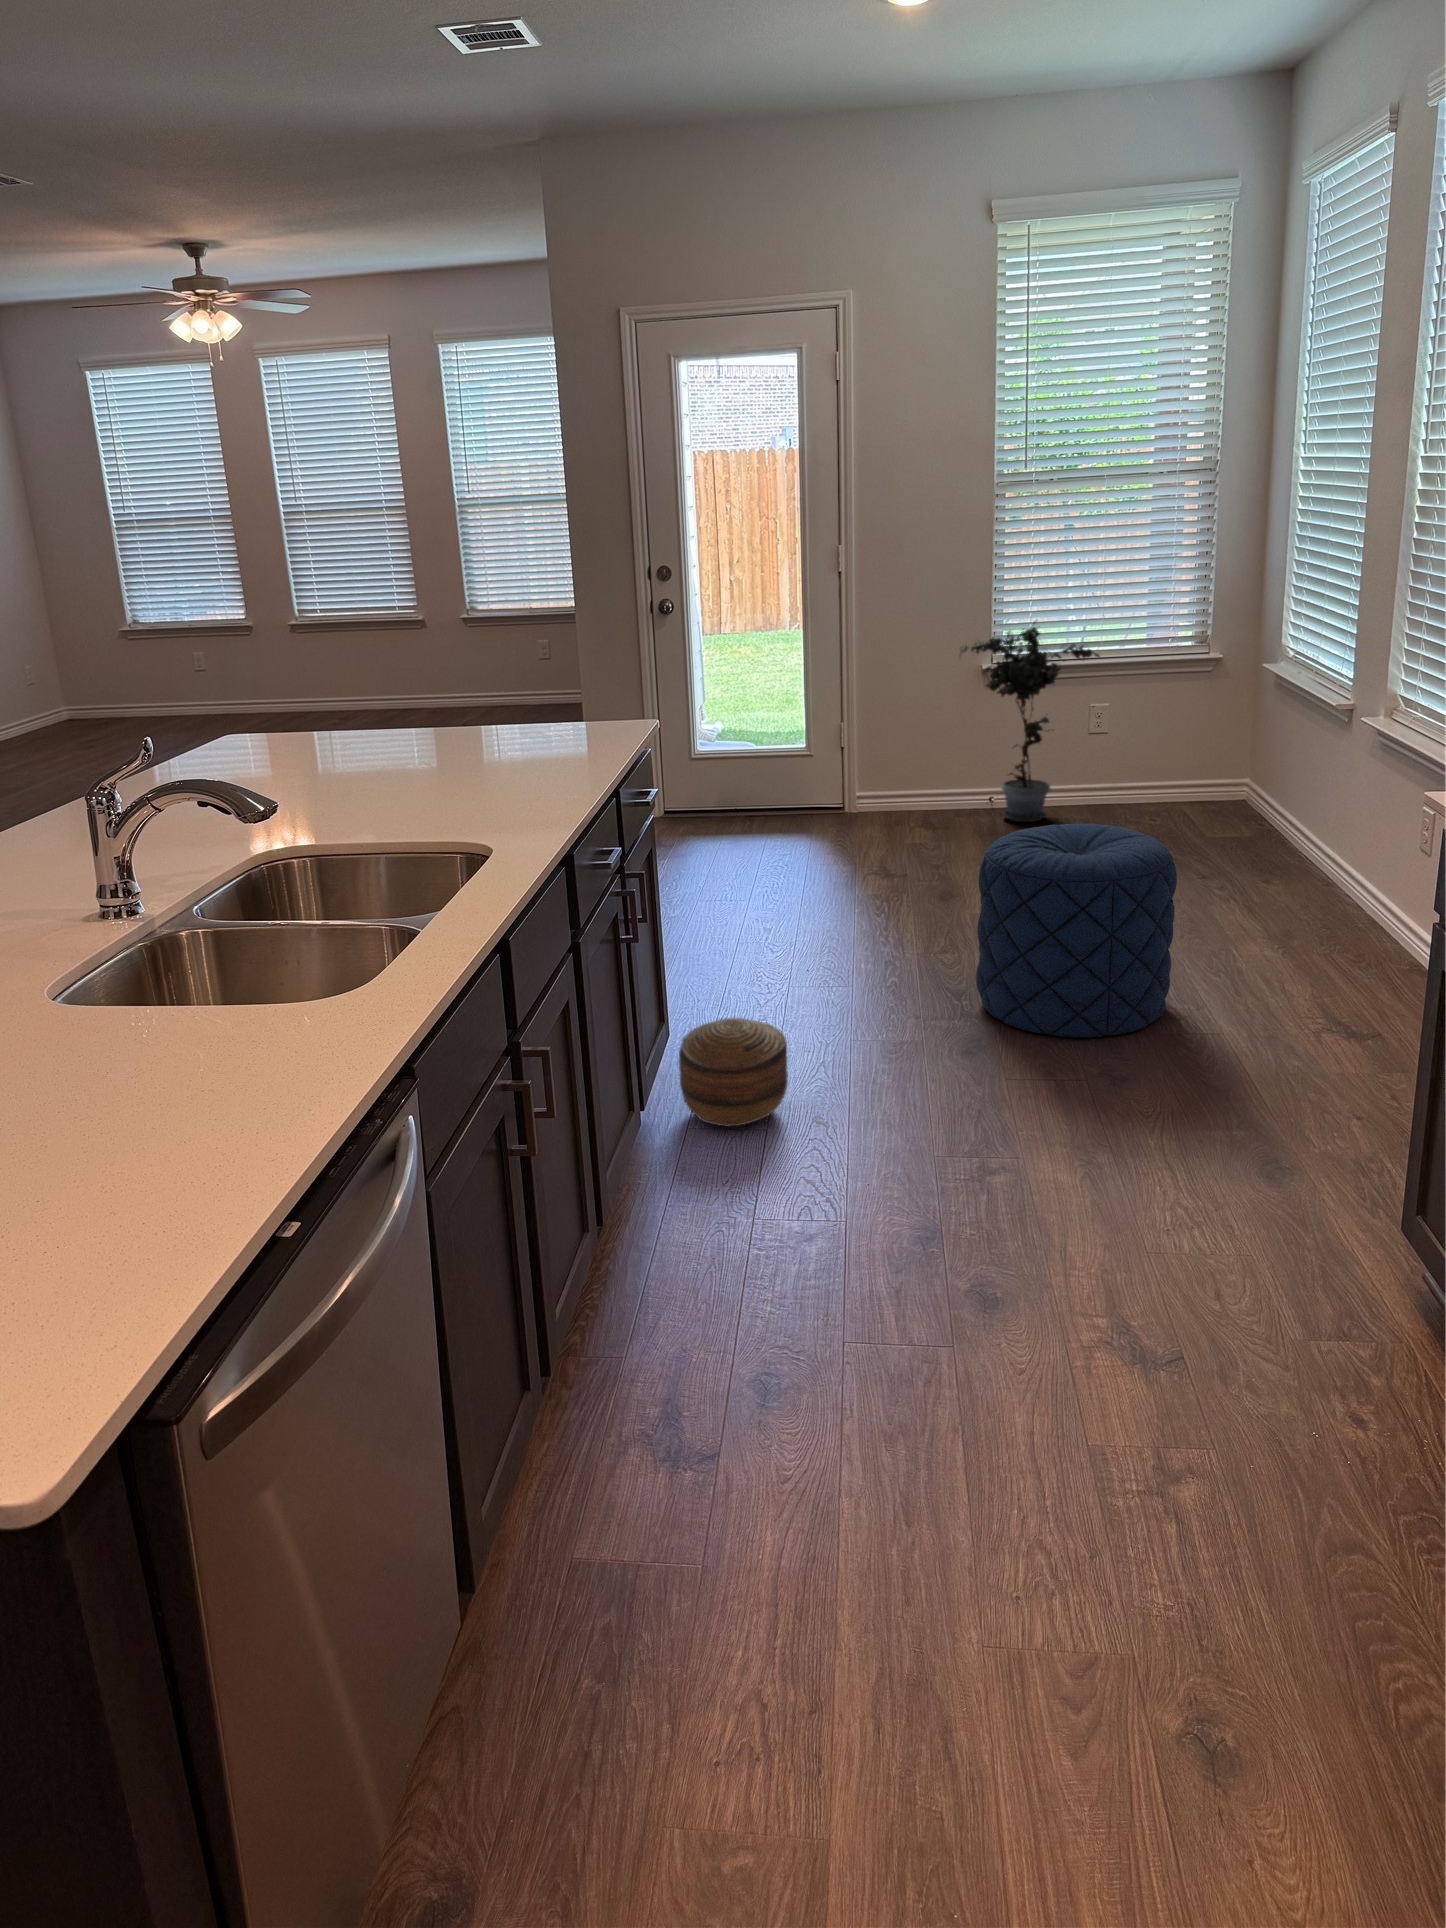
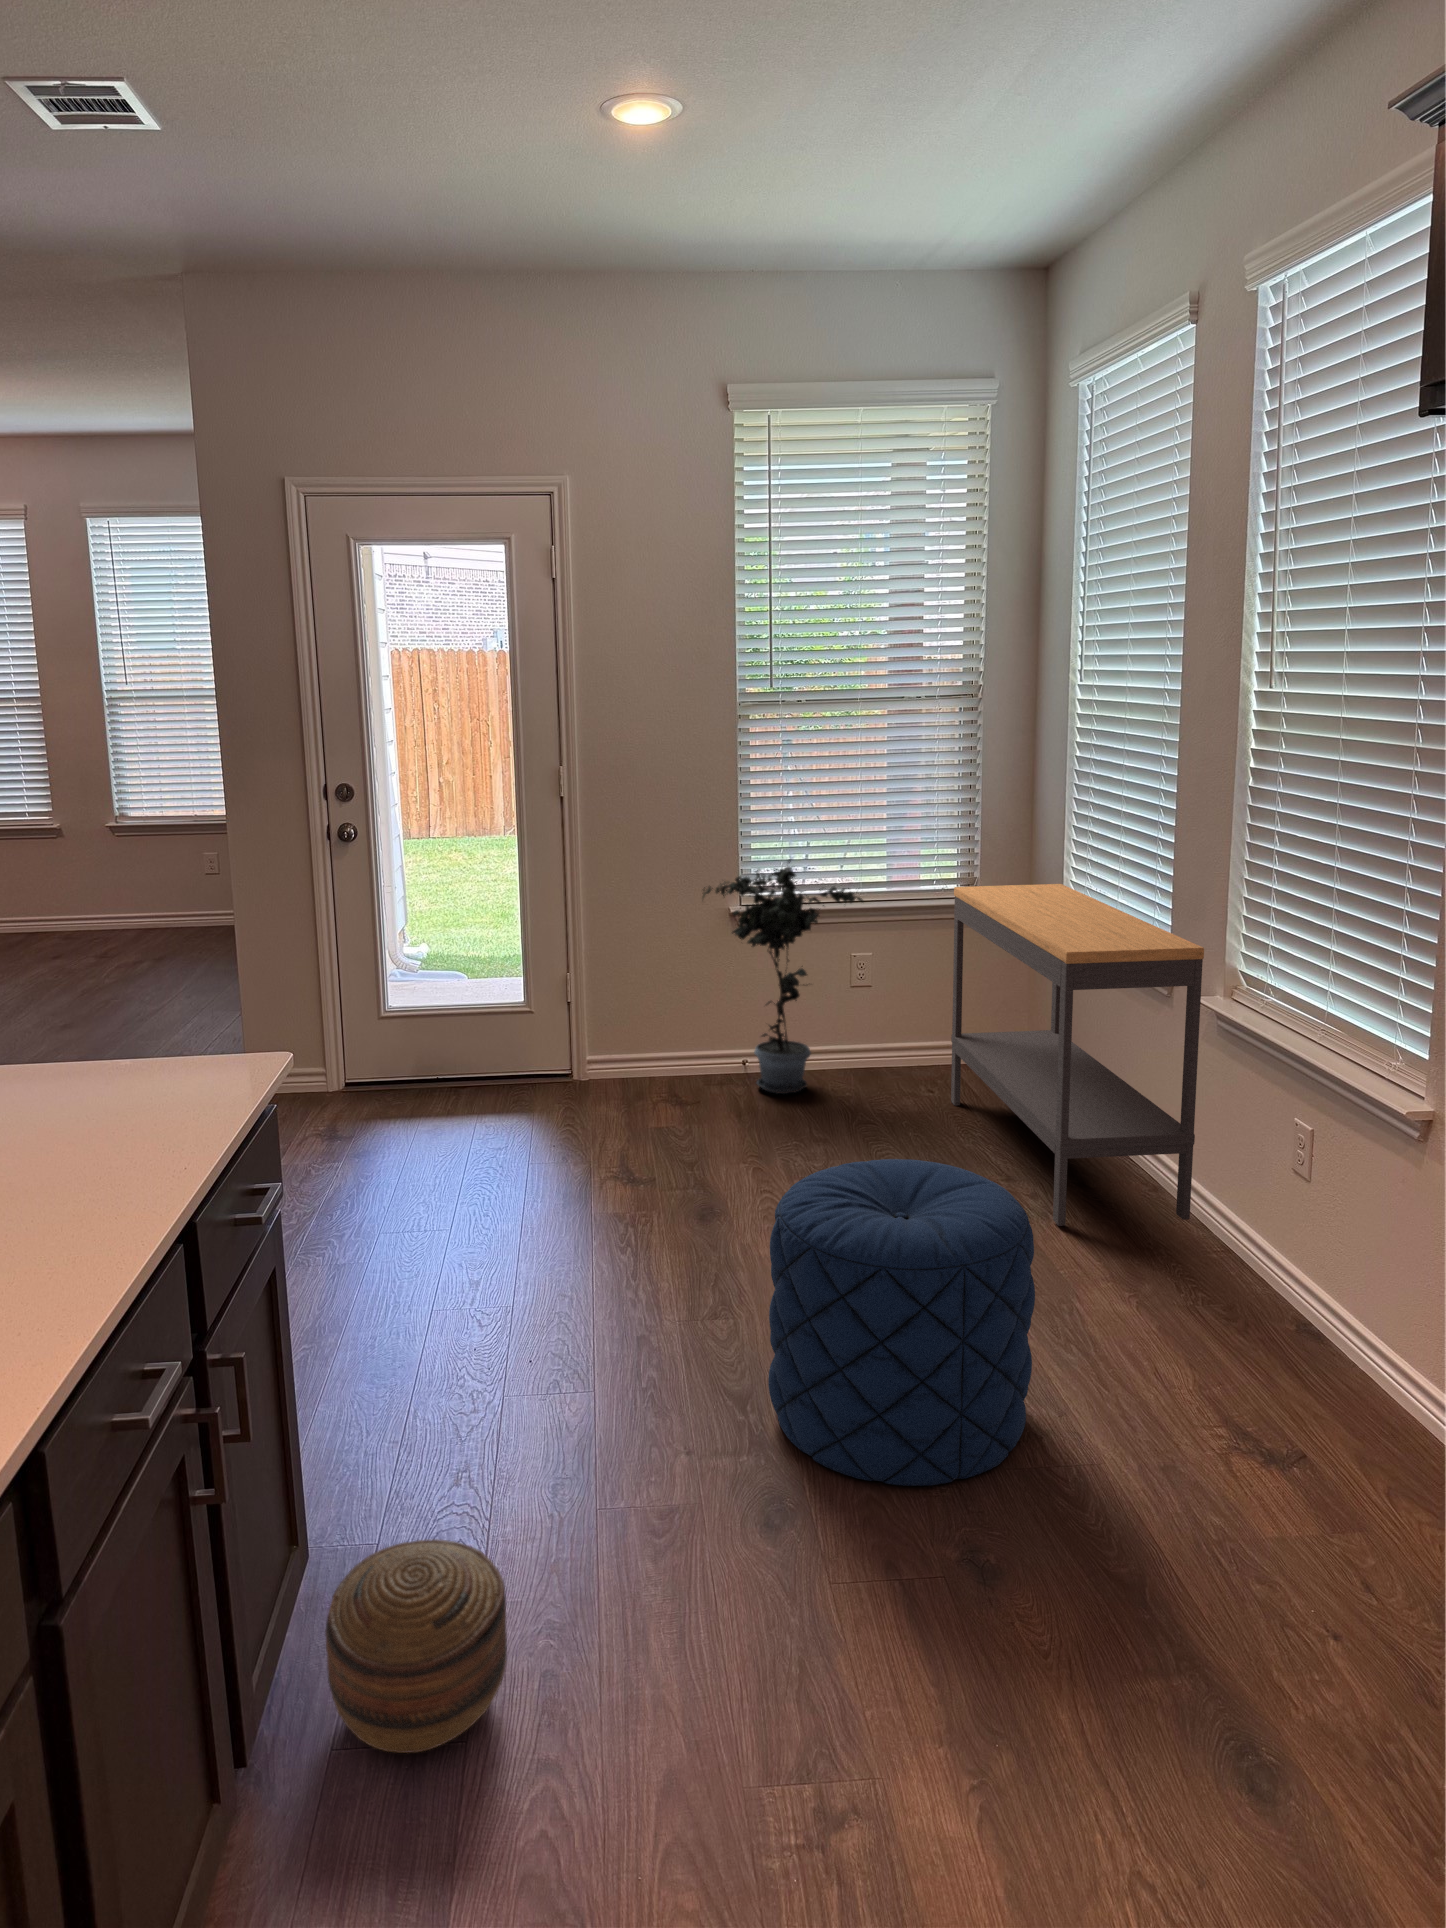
console table: none [1171,638,1372,907] -> present [951,884,1204,1226]

